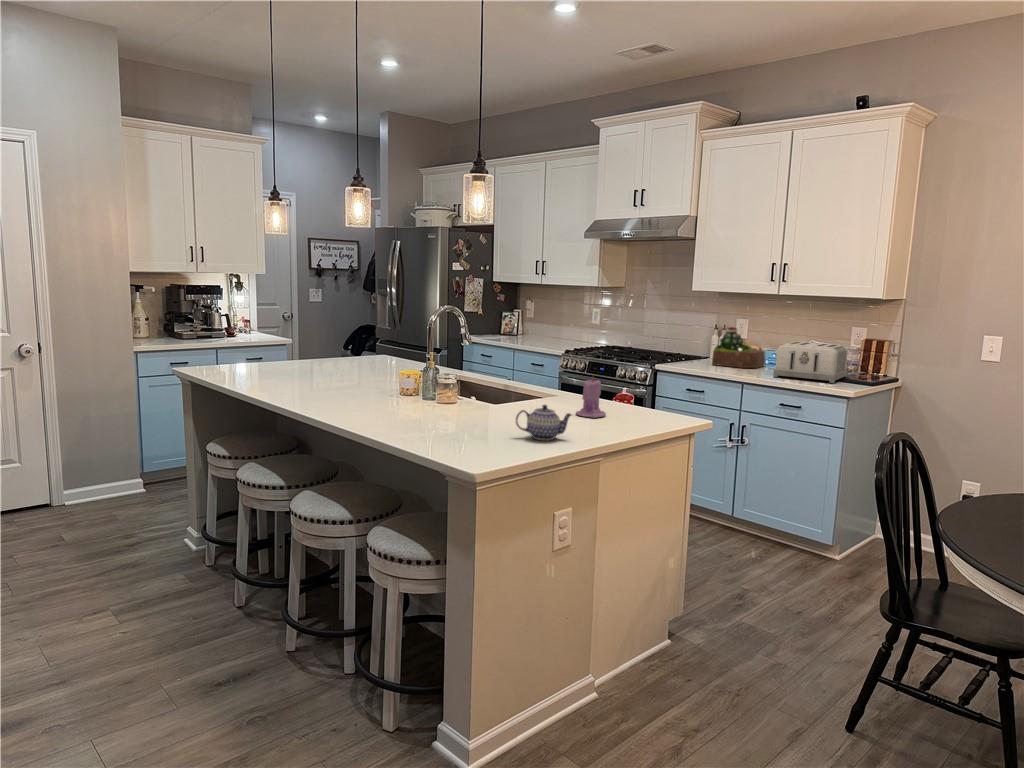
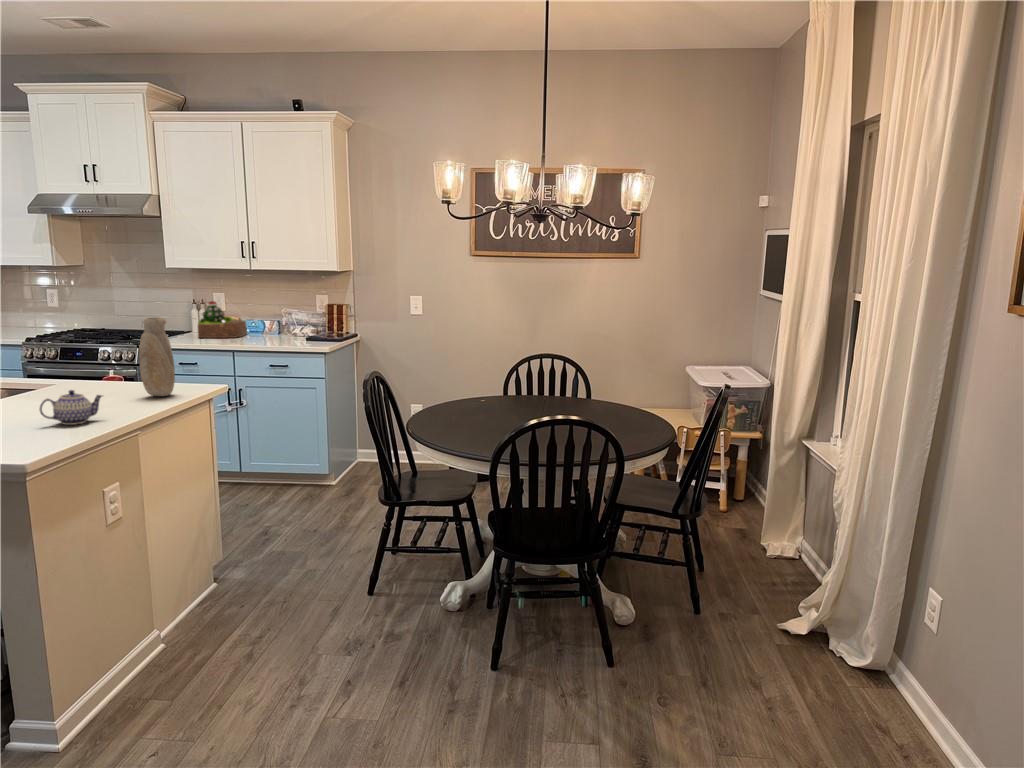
vase: none [621,338,655,424] -> present [139,318,175,396]
toaster: present [773,341,848,383] -> none [259,310,318,342]
candle: present [576,378,606,418] -> none [91,357,125,399]

